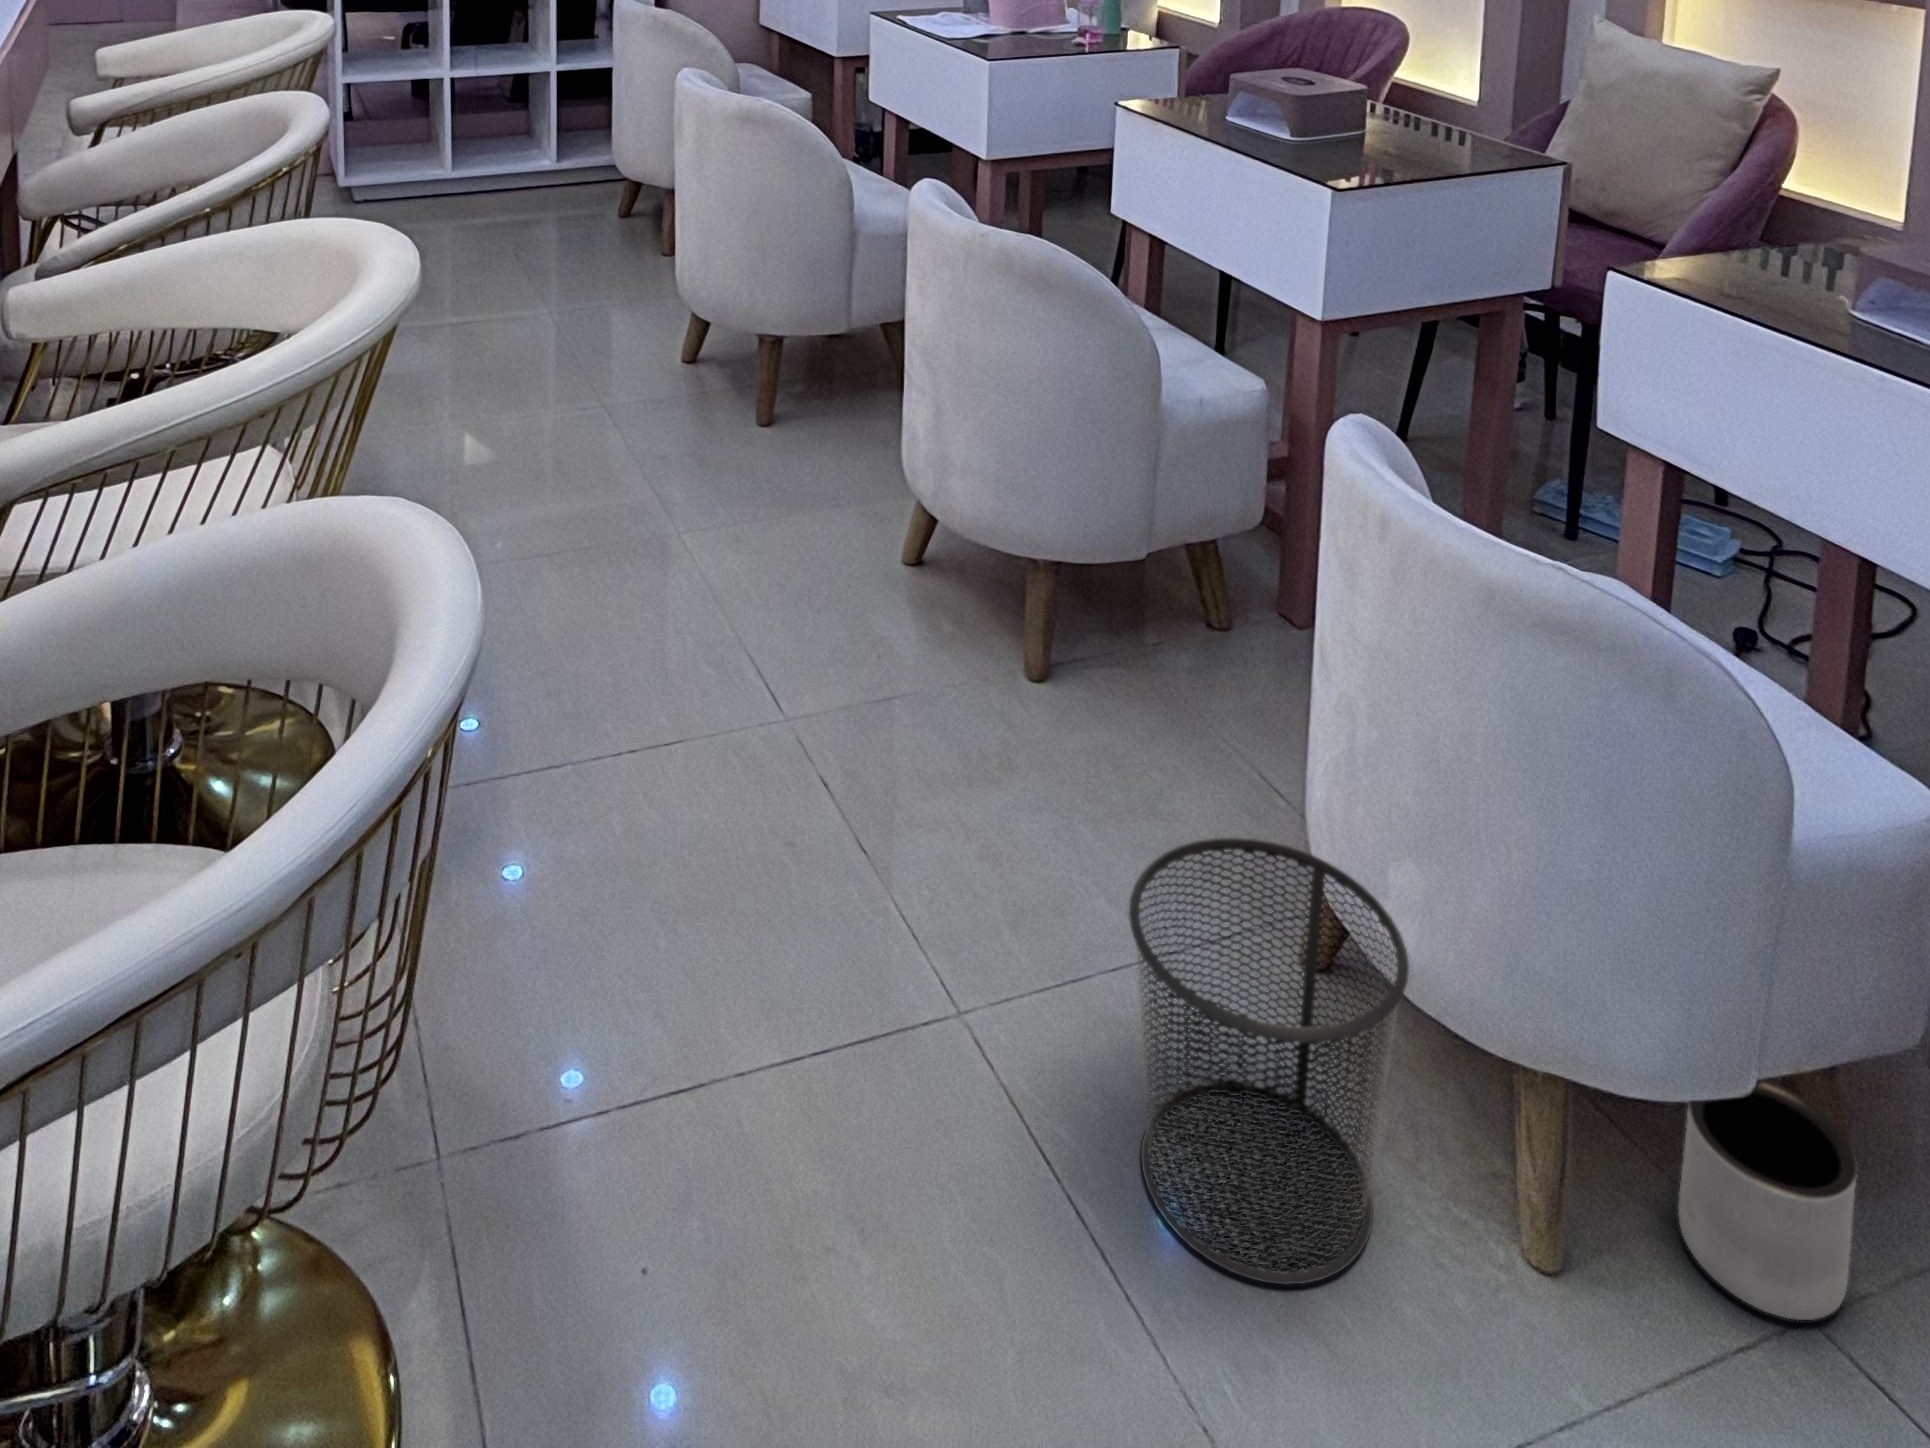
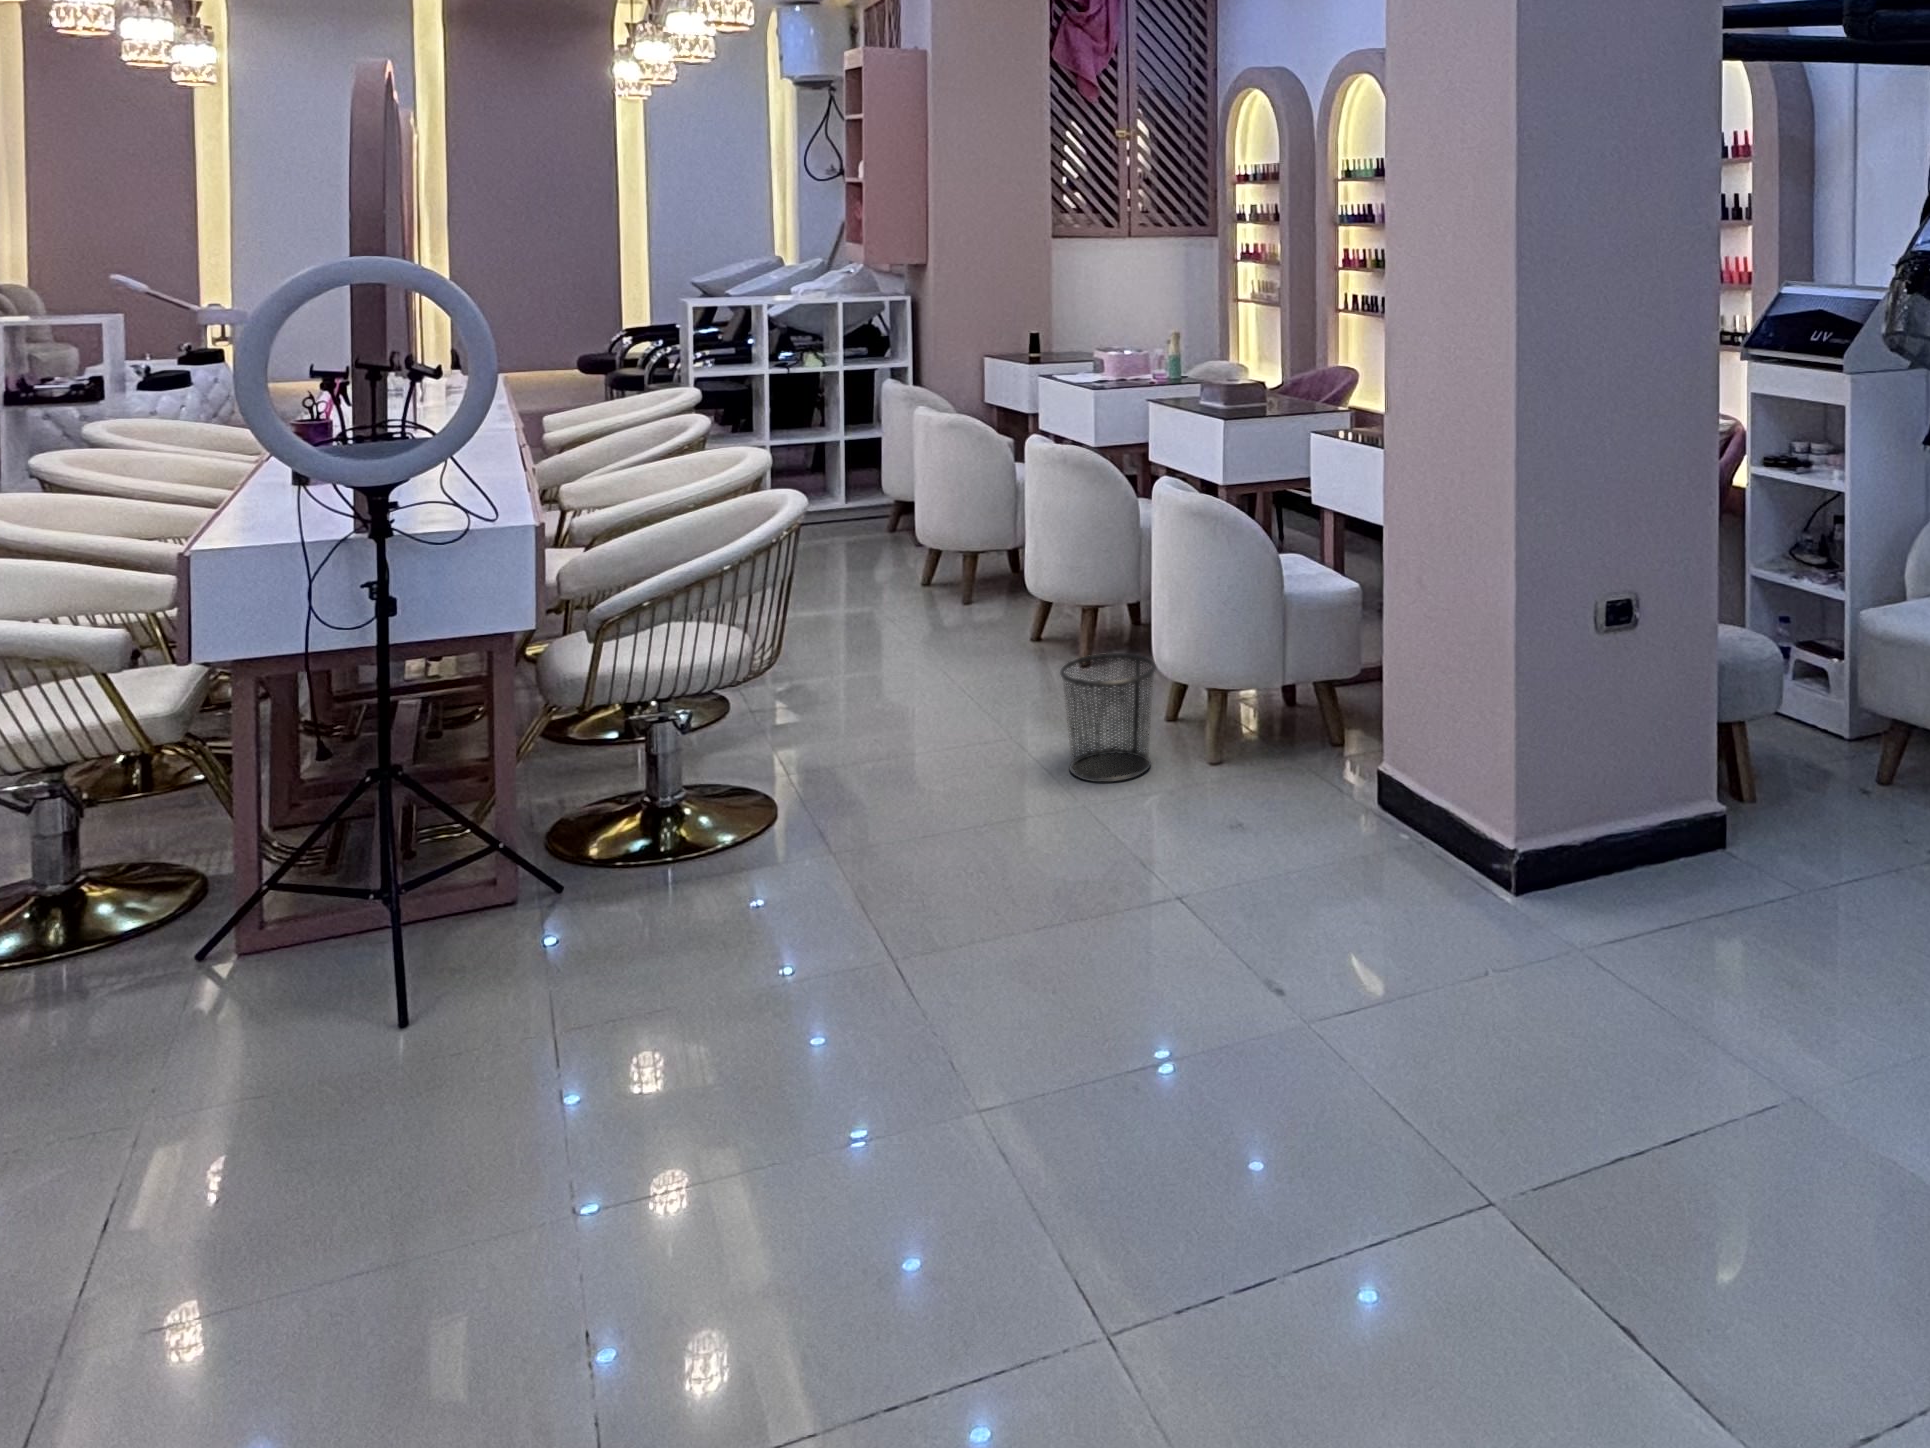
planter: present [1678,1081,1857,1320] -> none [1255,712,1306,776]

